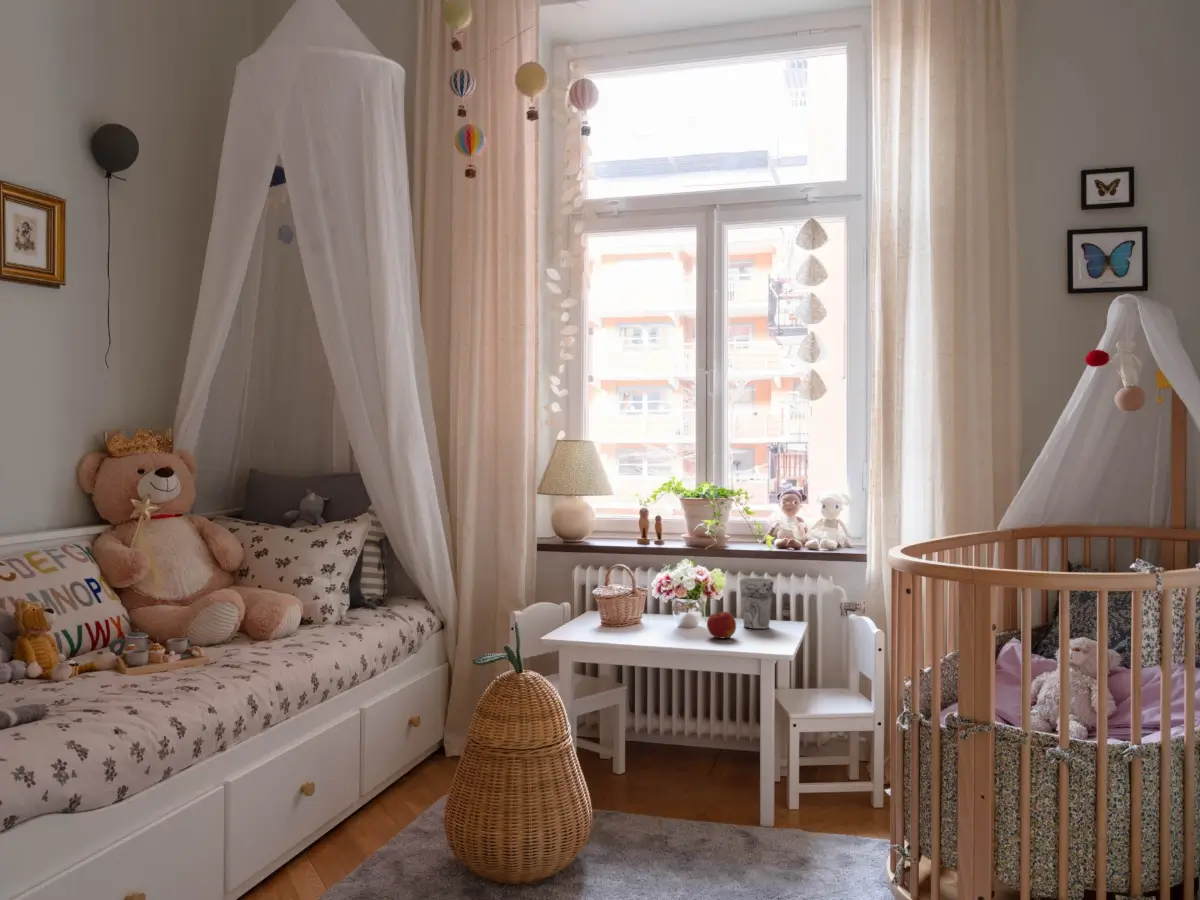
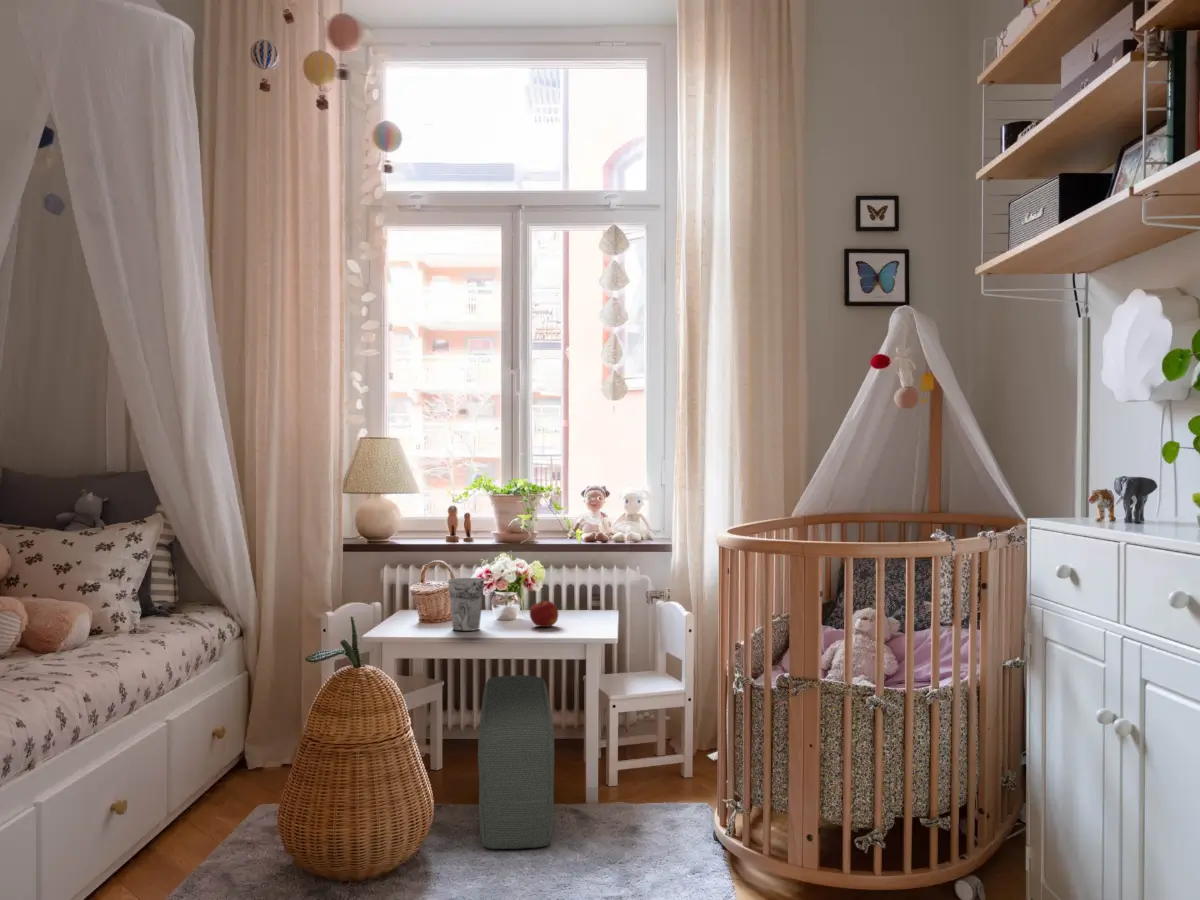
cup: present [740,578,774,629] -> present [448,578,484,631]
pouf: none [640,685,725,866] -> present [478,675,554,849]

